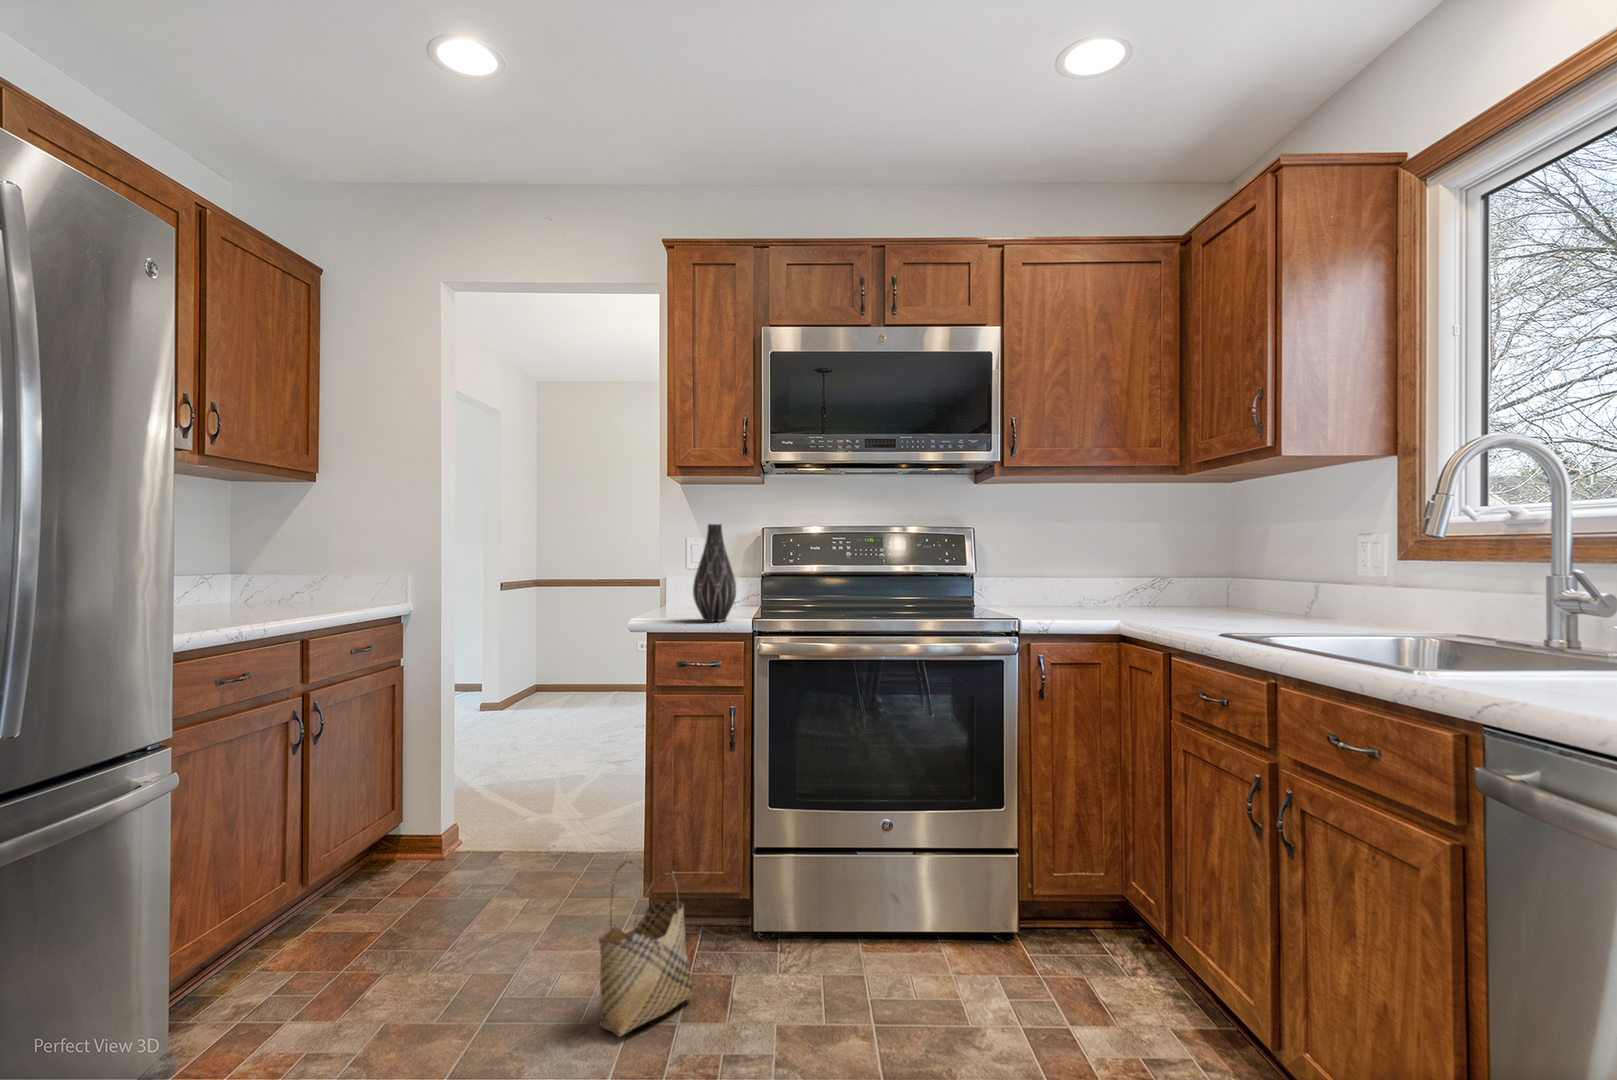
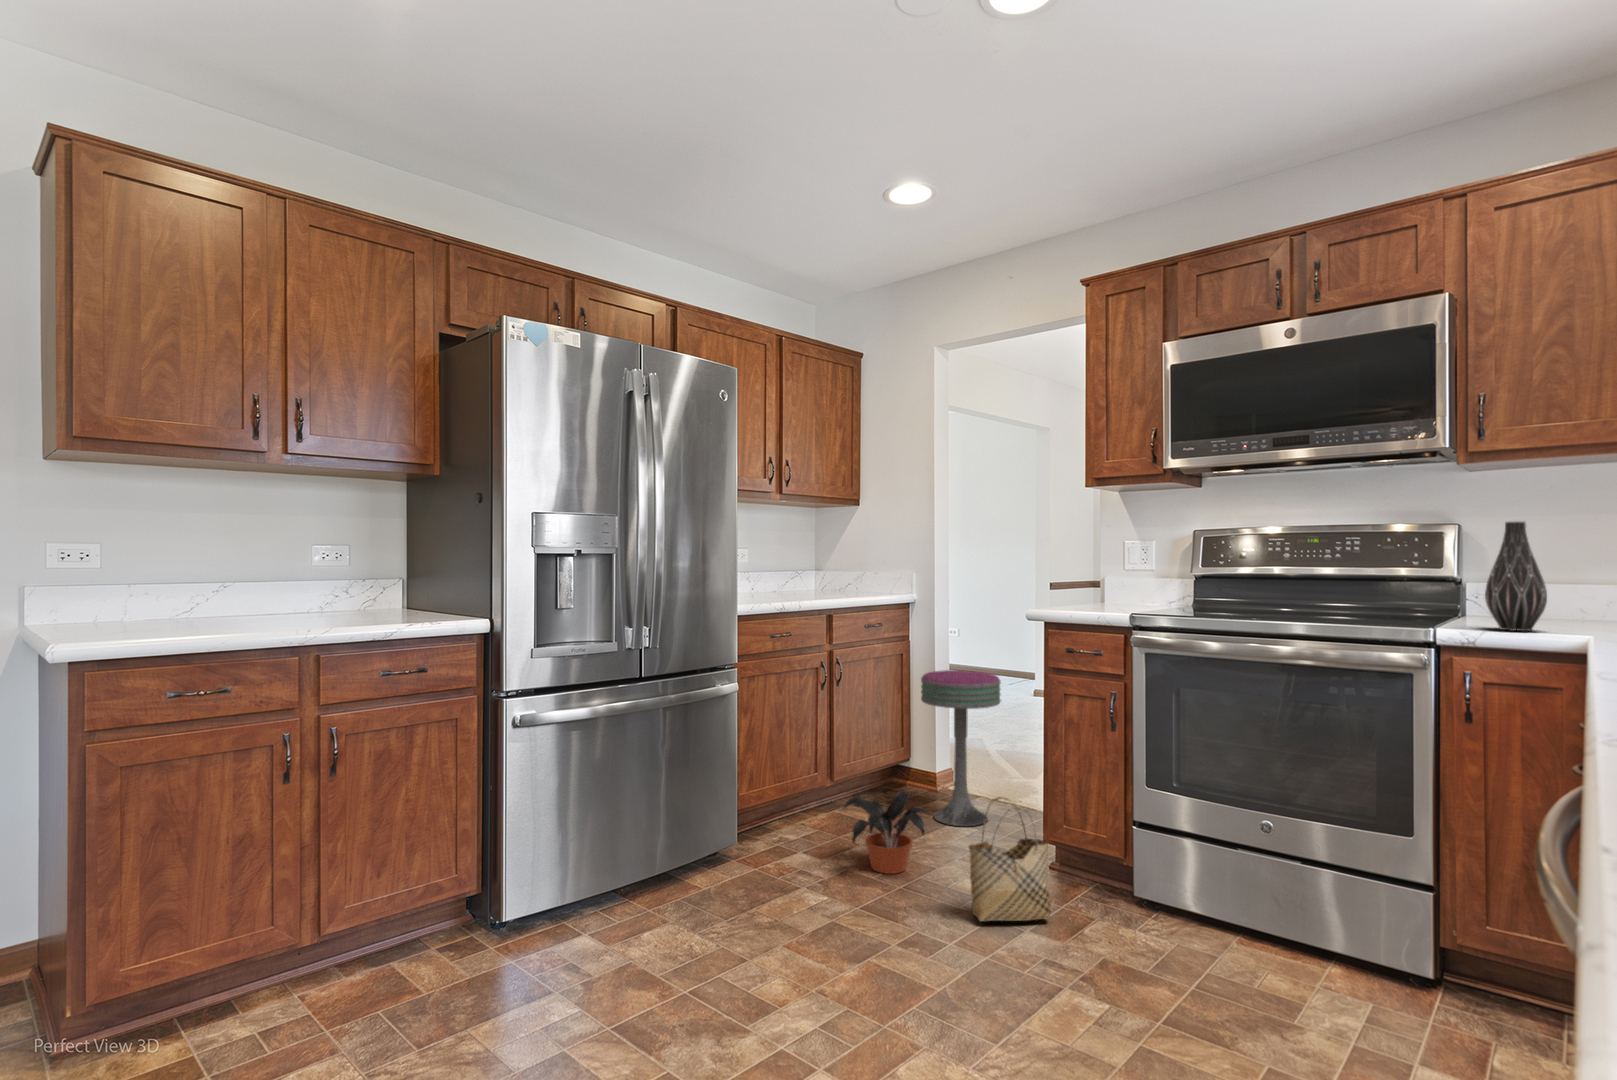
vase: present [693,524,736,622] -> present [1485,521,1547,631]
bar stool: none [442,698,547,900] -> present [921,670,1001,826]
potted plant: none [363,878,506,1010] -> present [844,790,928,874]

